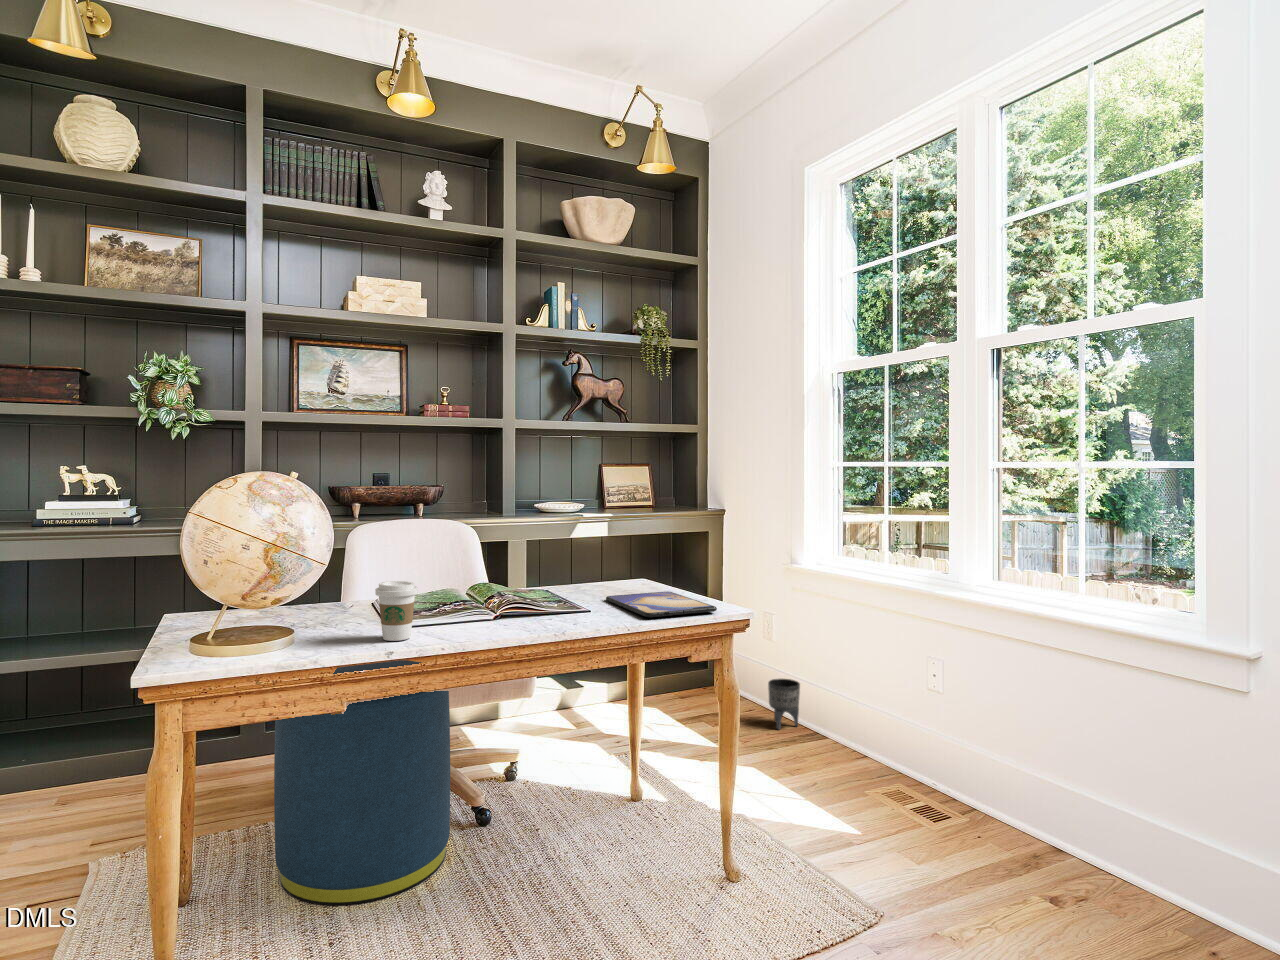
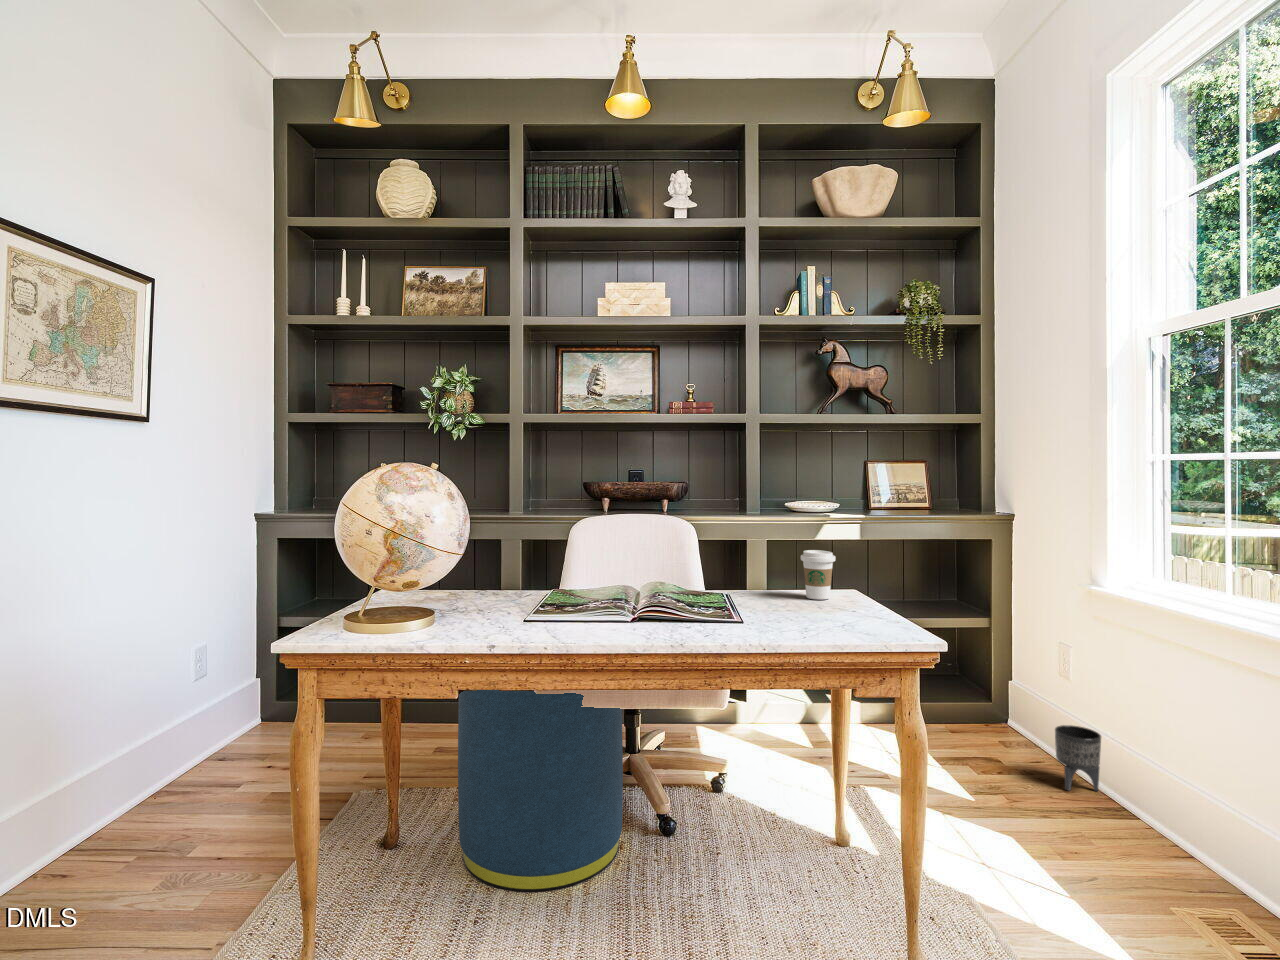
coffee cup: present [375,581,418,641] -> present [801,550,836,600]
tablet: present [606,591,717,617] -> none [777,605,896,636]

